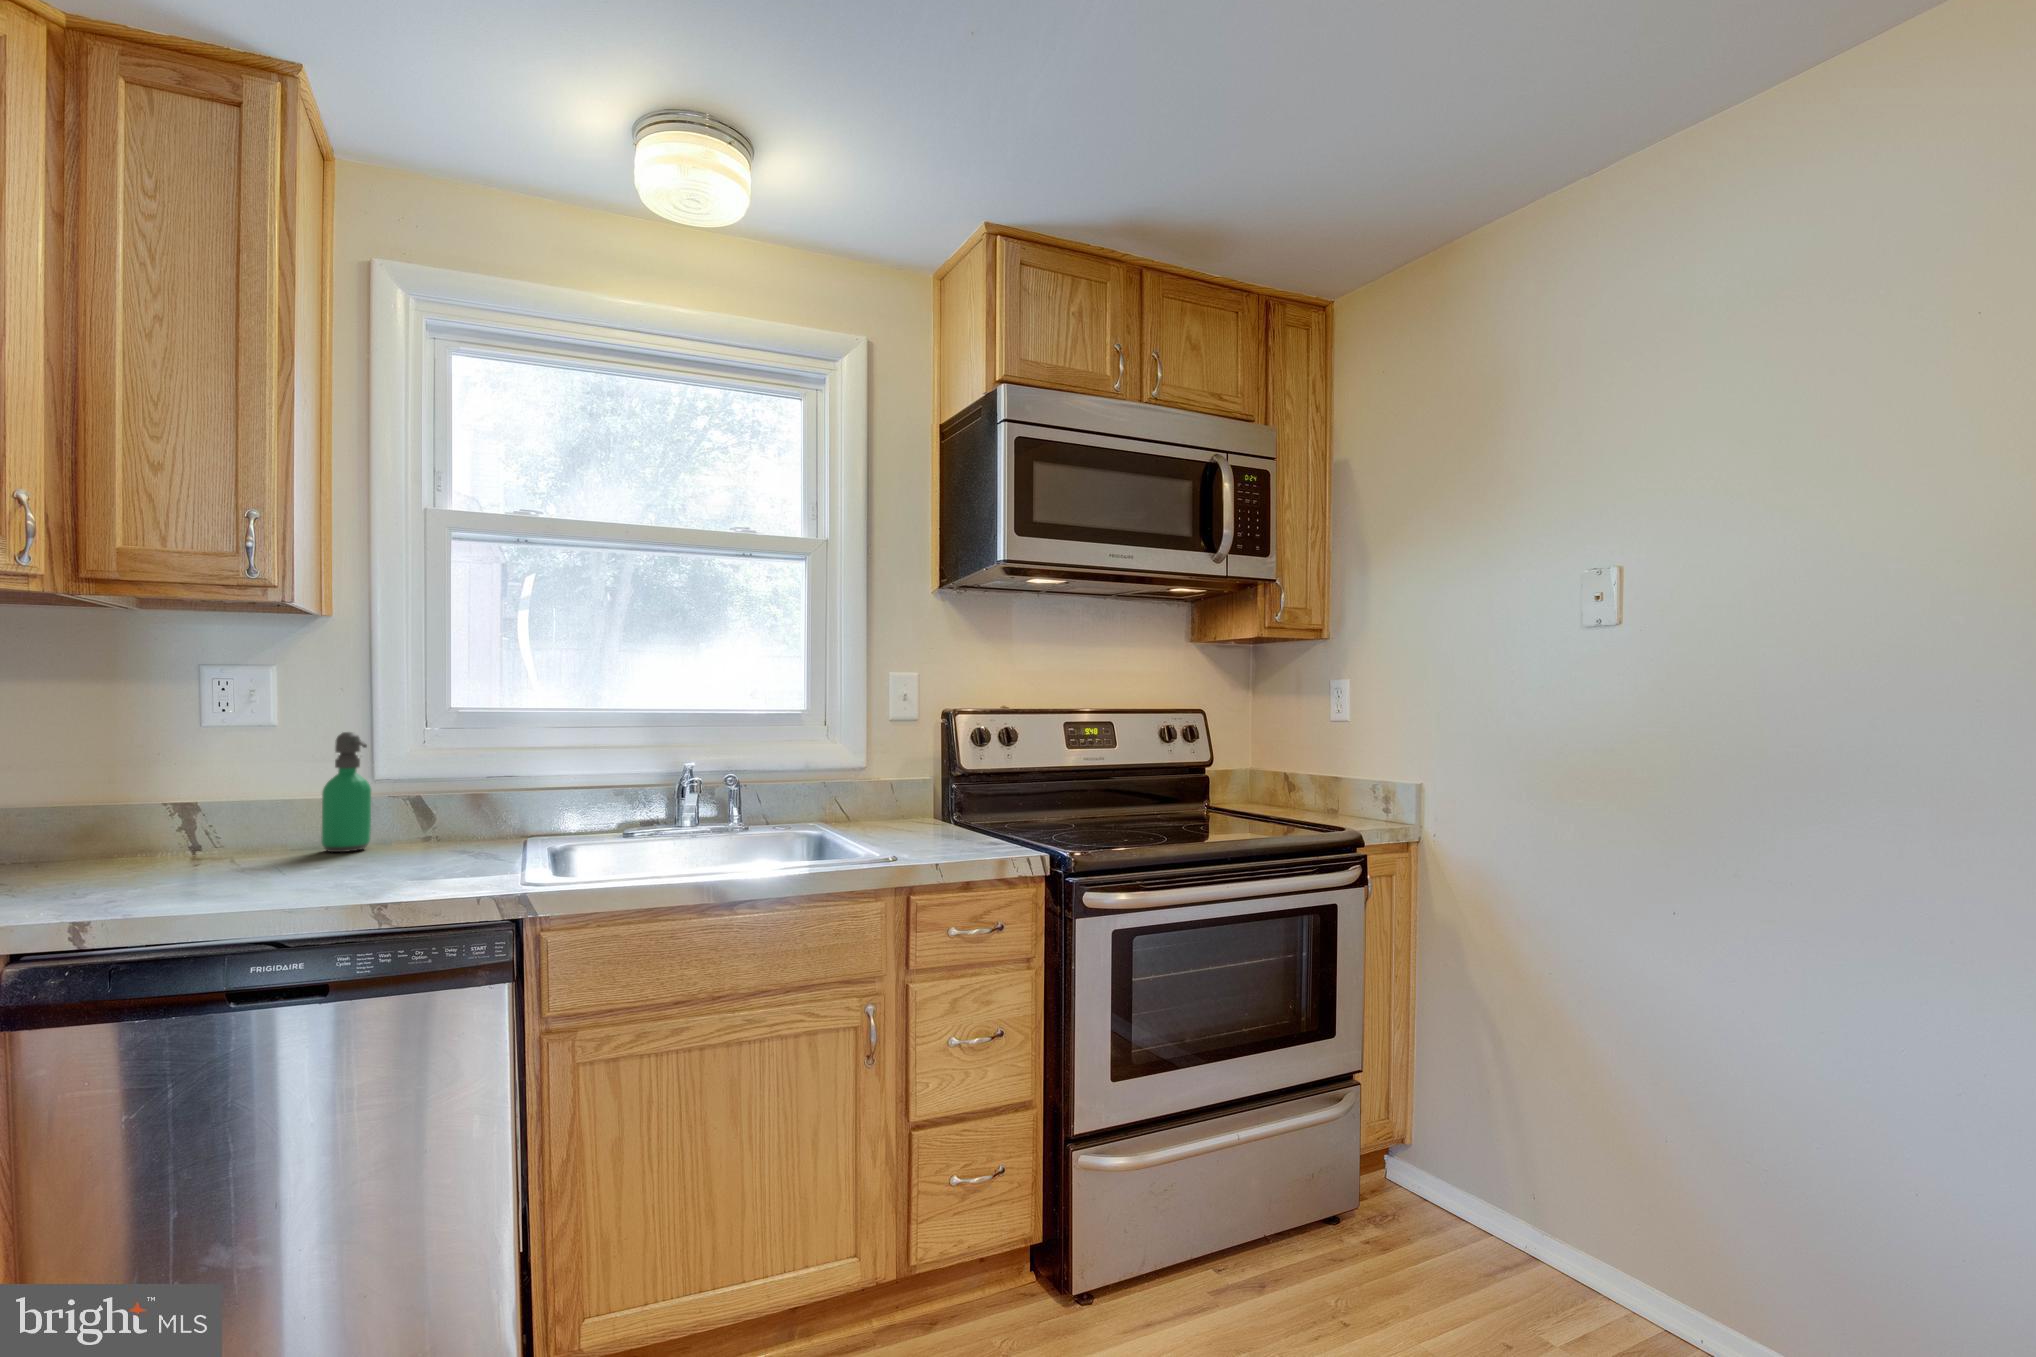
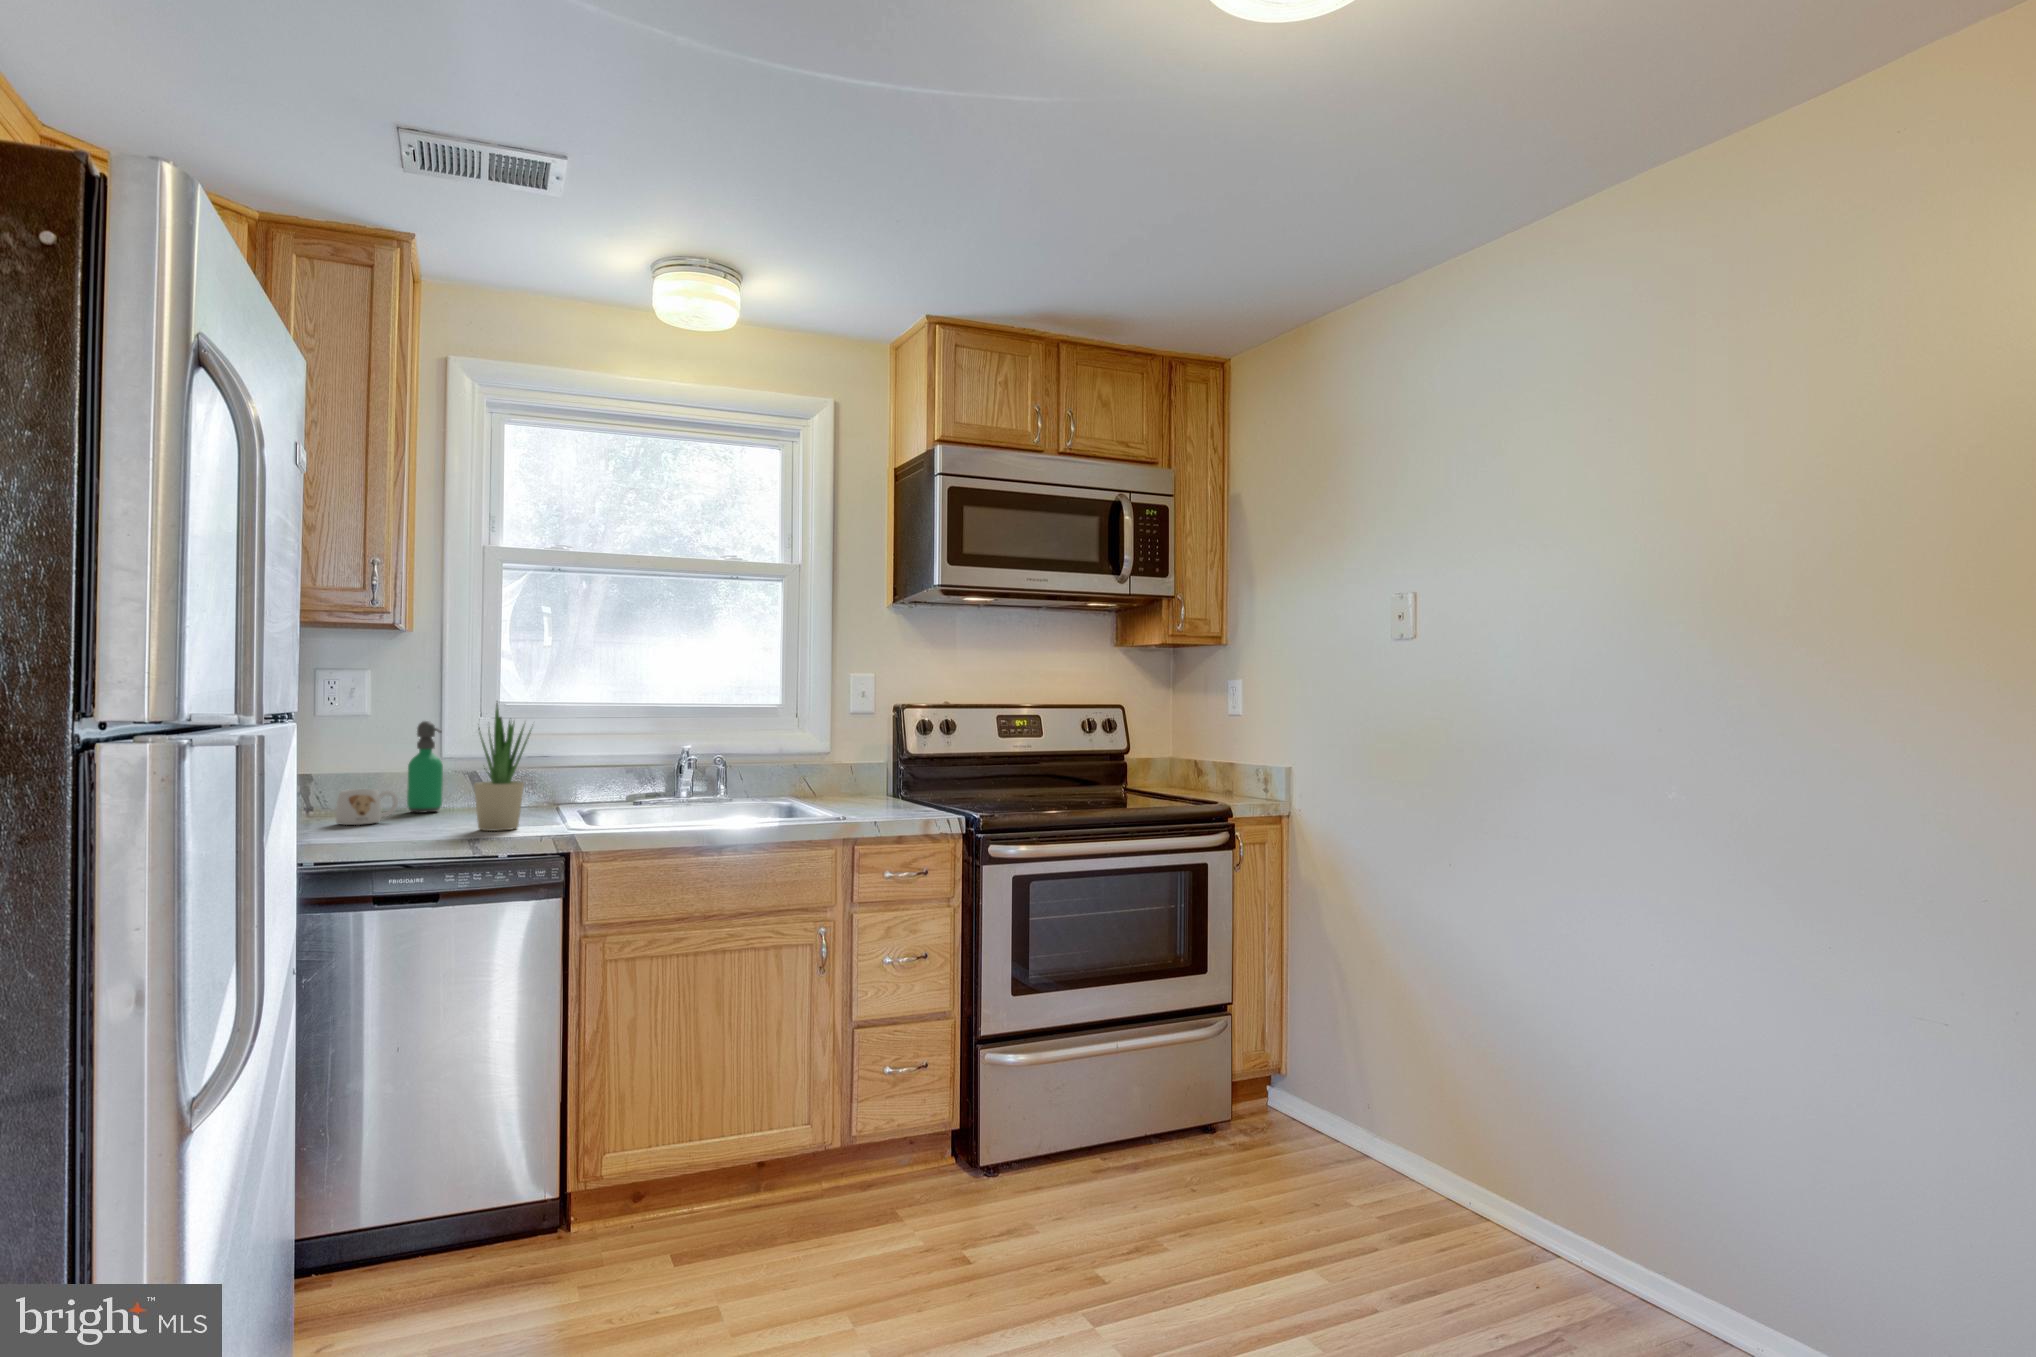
potted plant: none [391,706,479,888] -> present [474,704,531,831]
mug: none [203,826,296,878] -> present [336,789,398,825]

